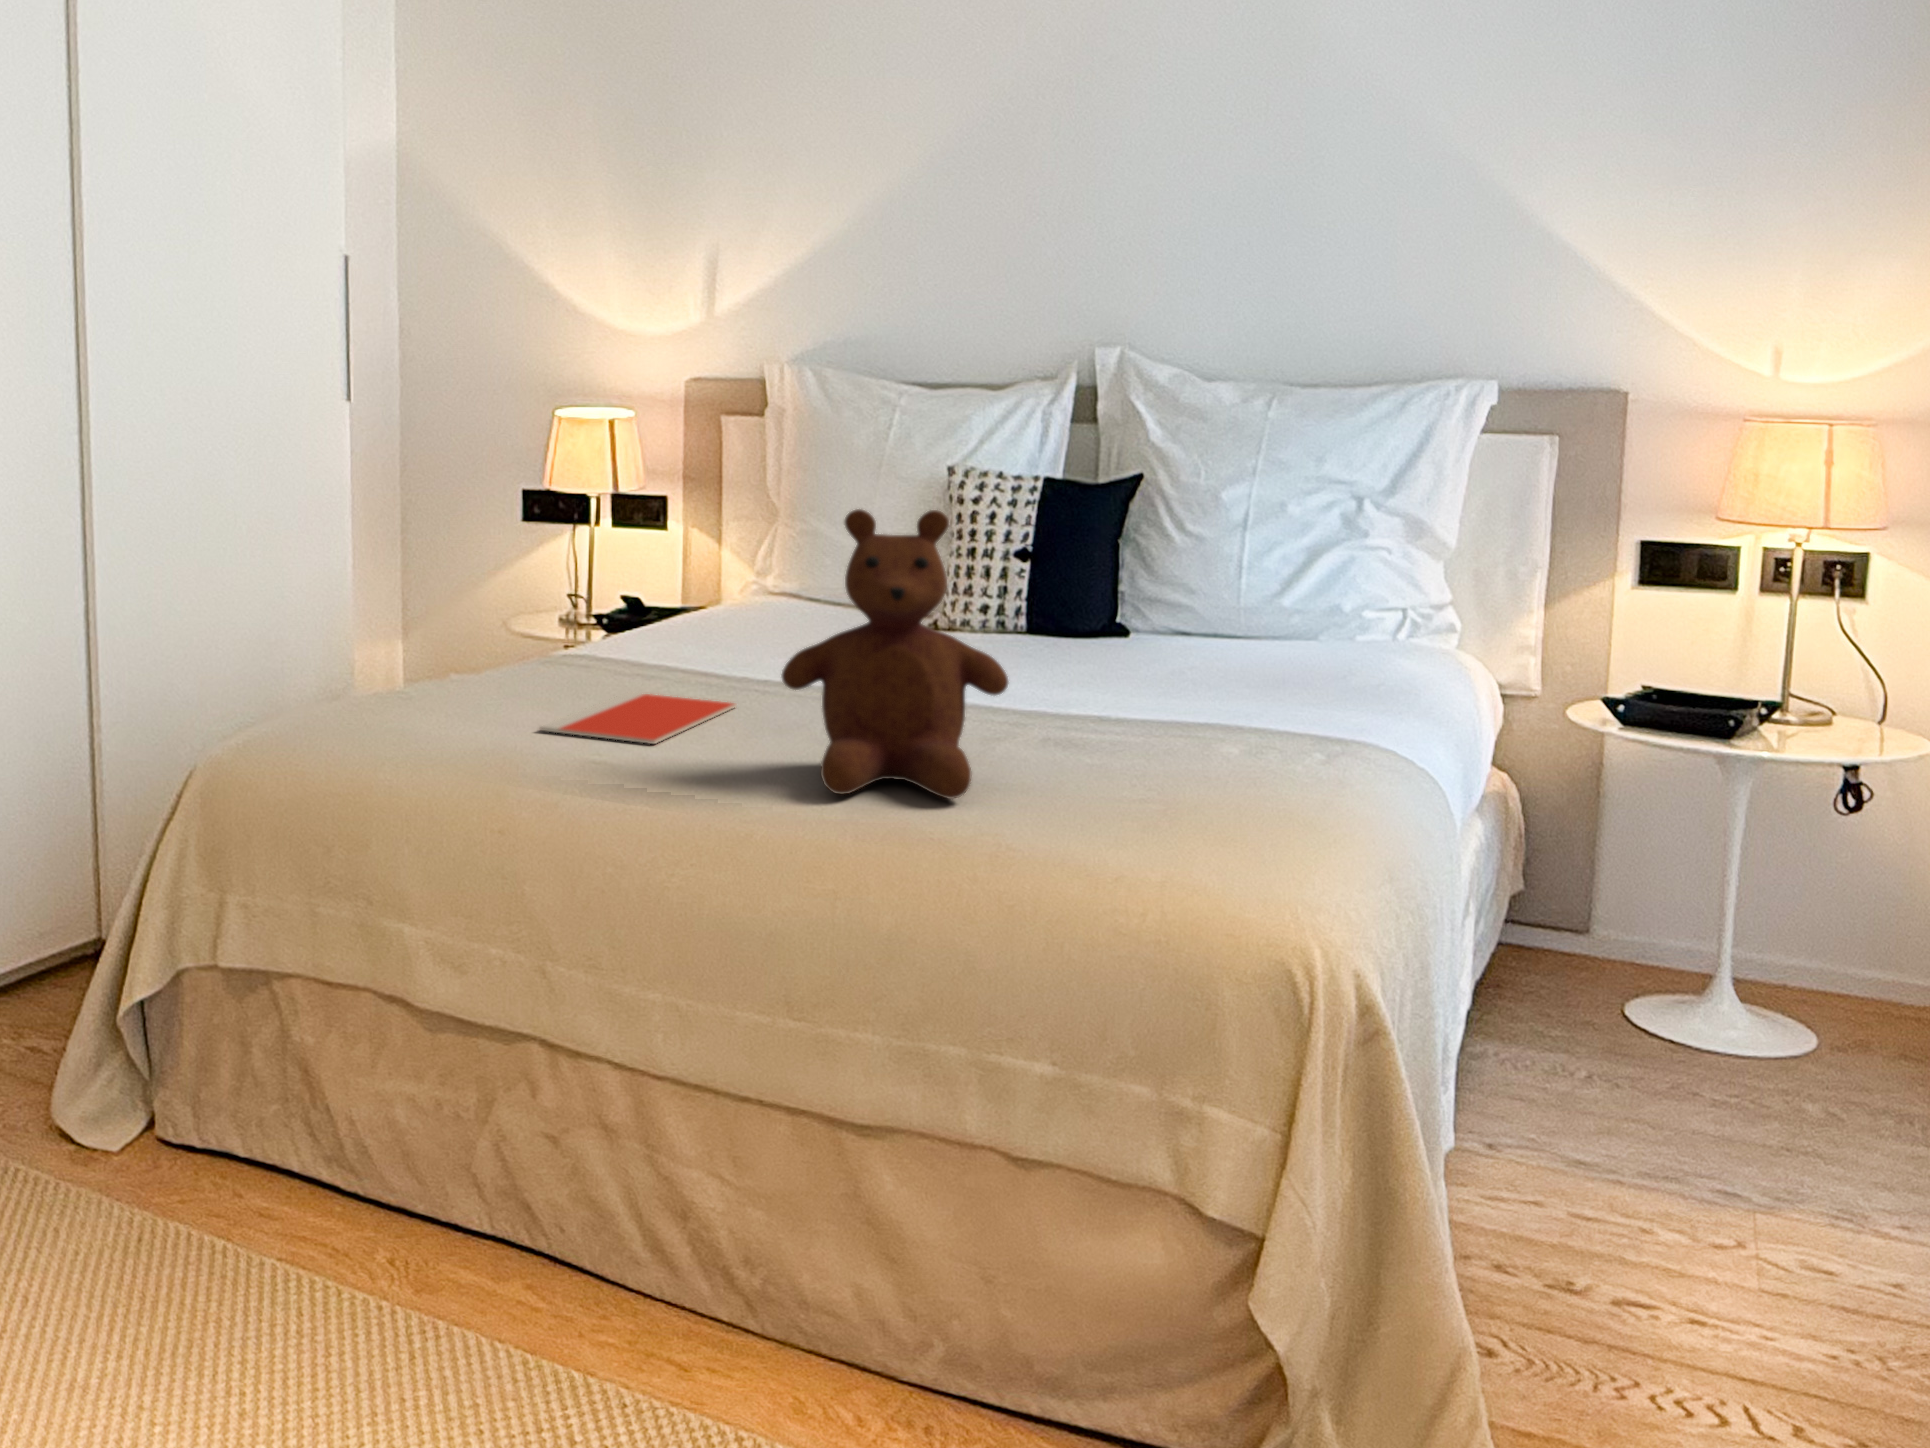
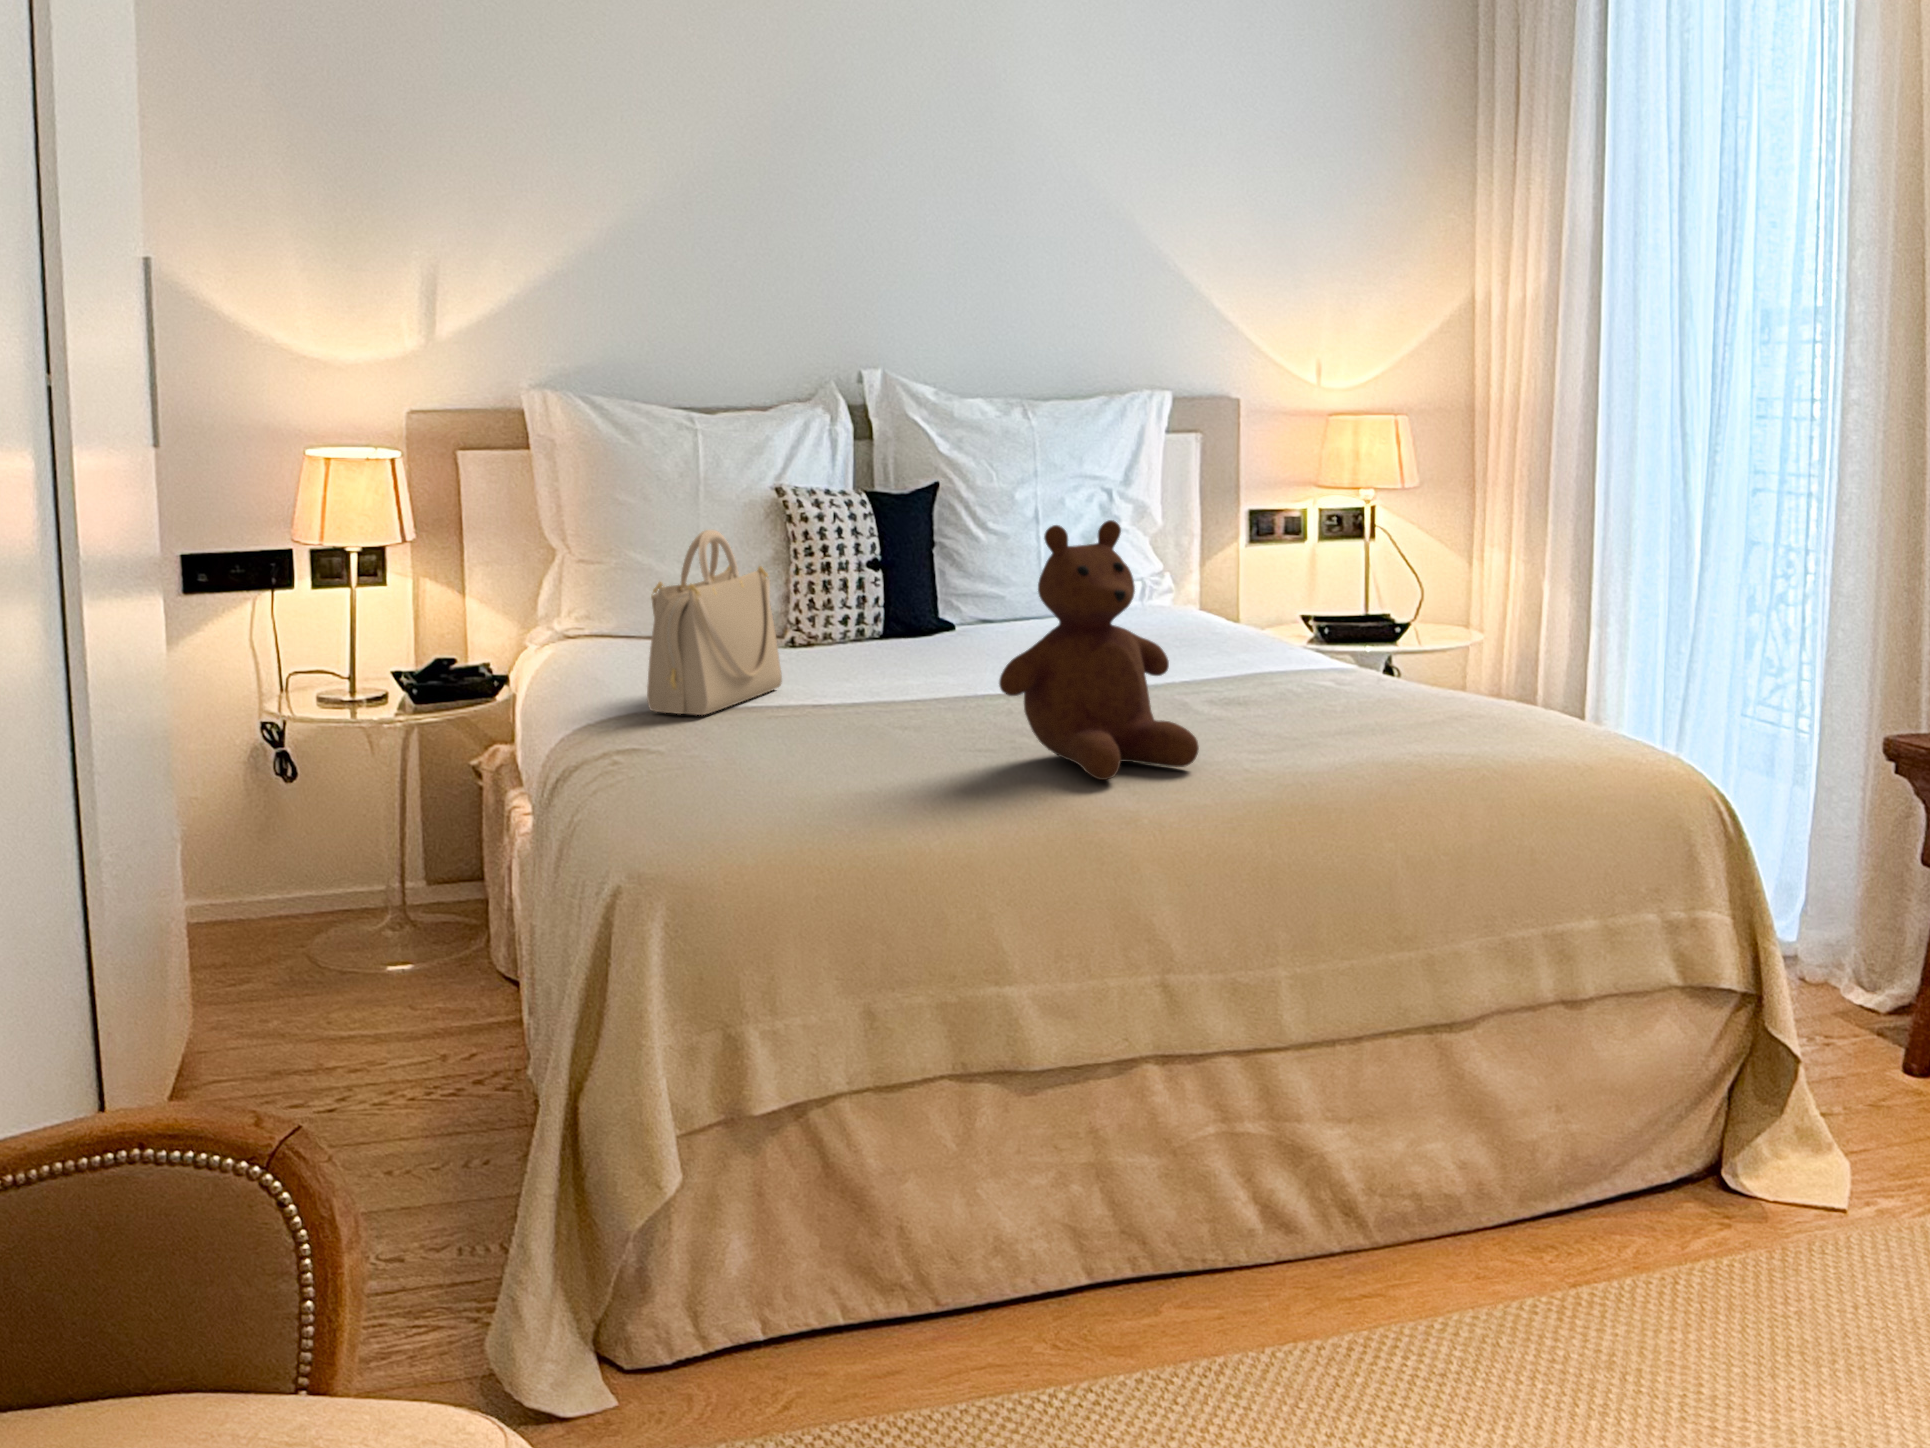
handbag: none [633,494,796,675] -> present [647,530,782,715]
notebook: present [540,692,736,744] -> none [716,728,856,781]

